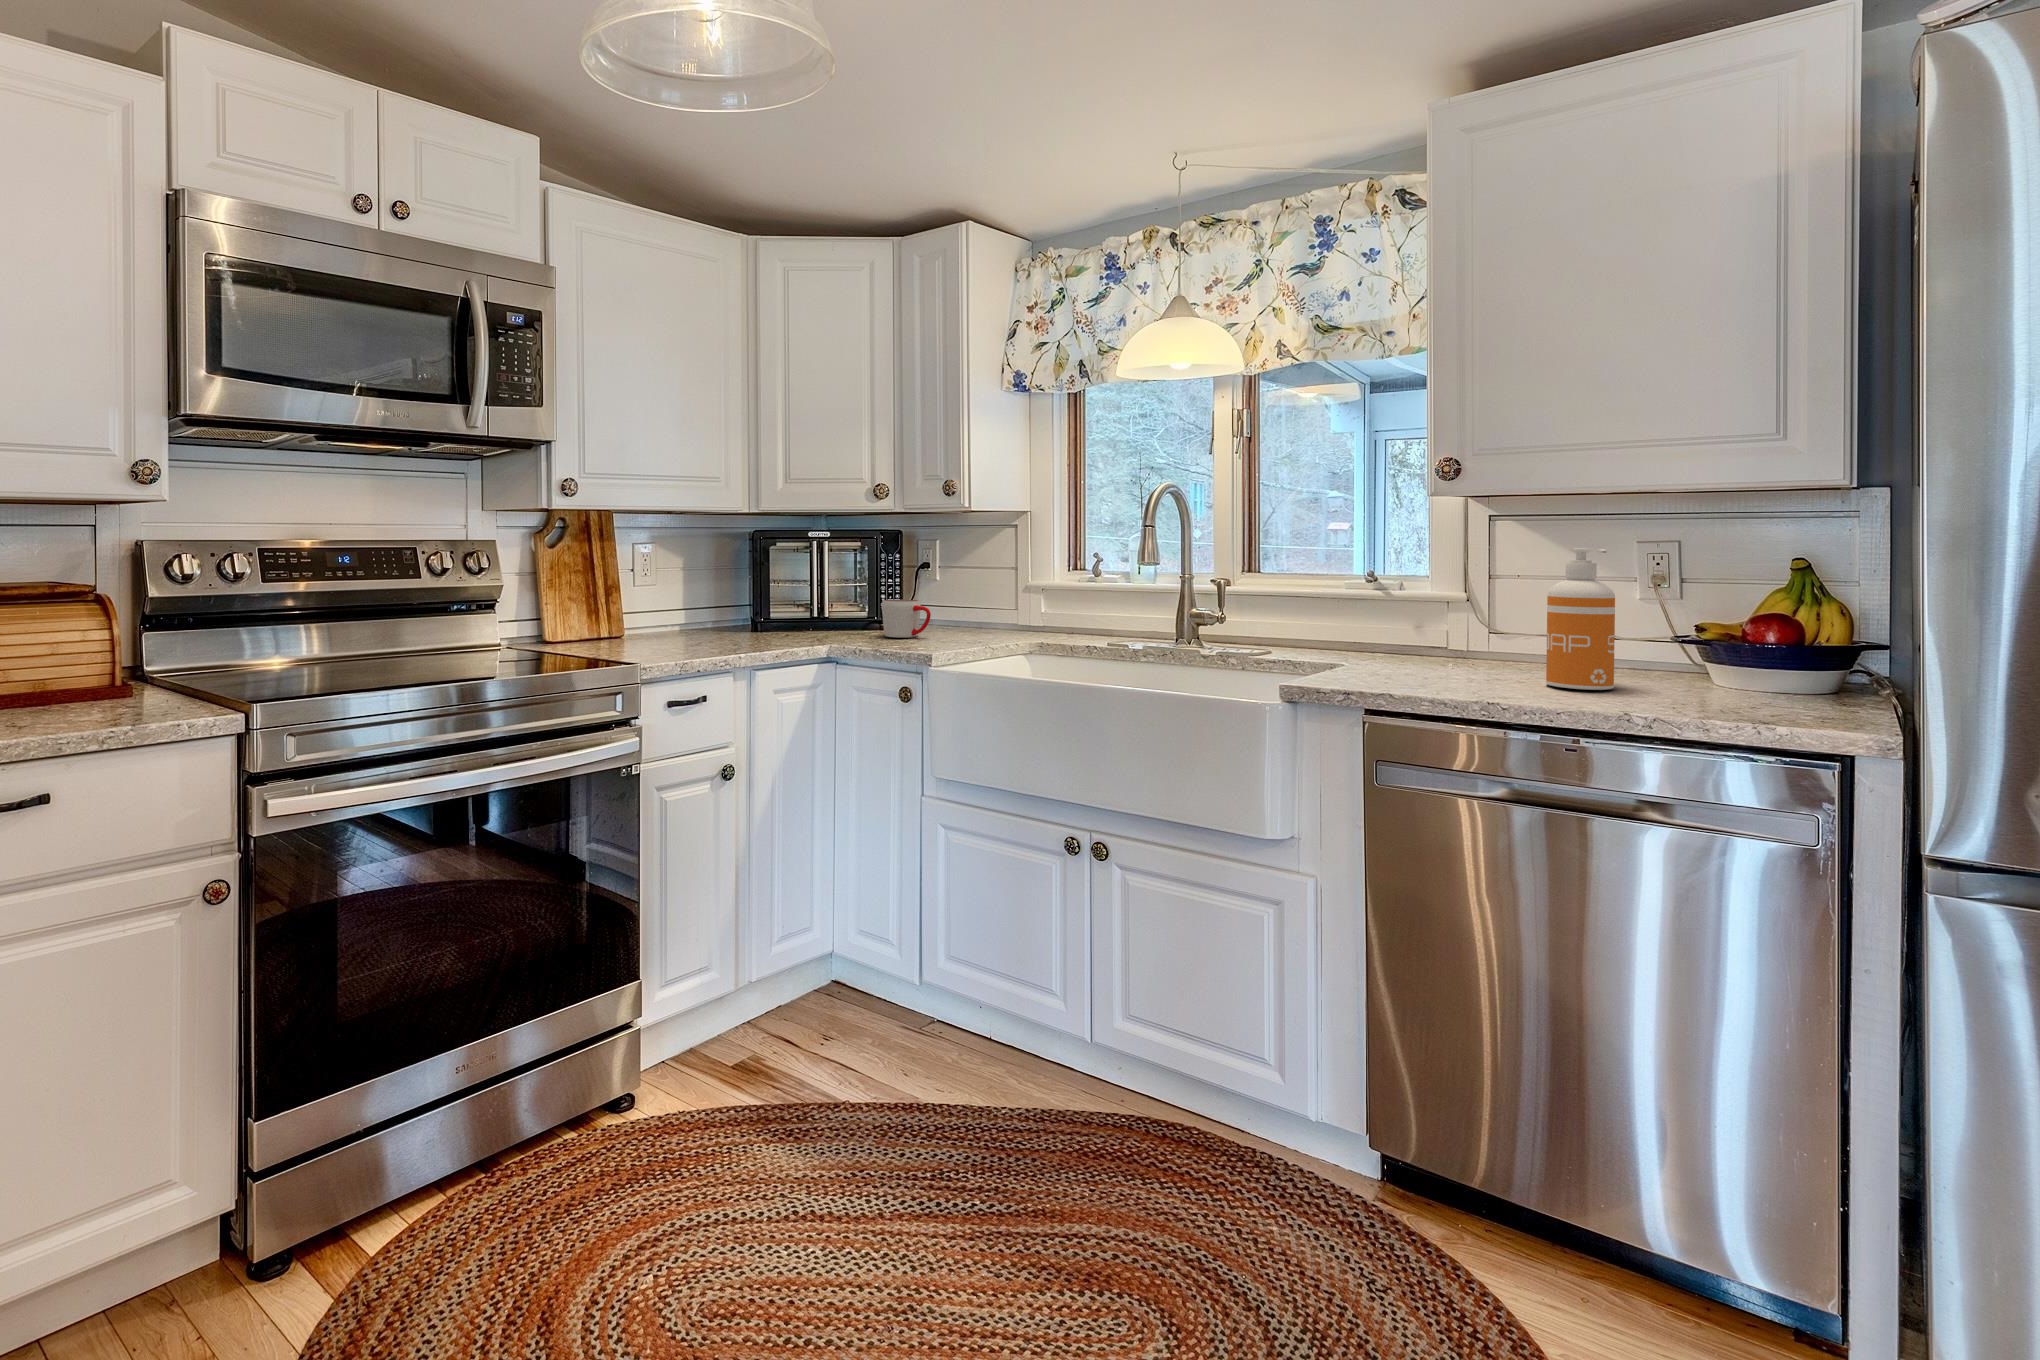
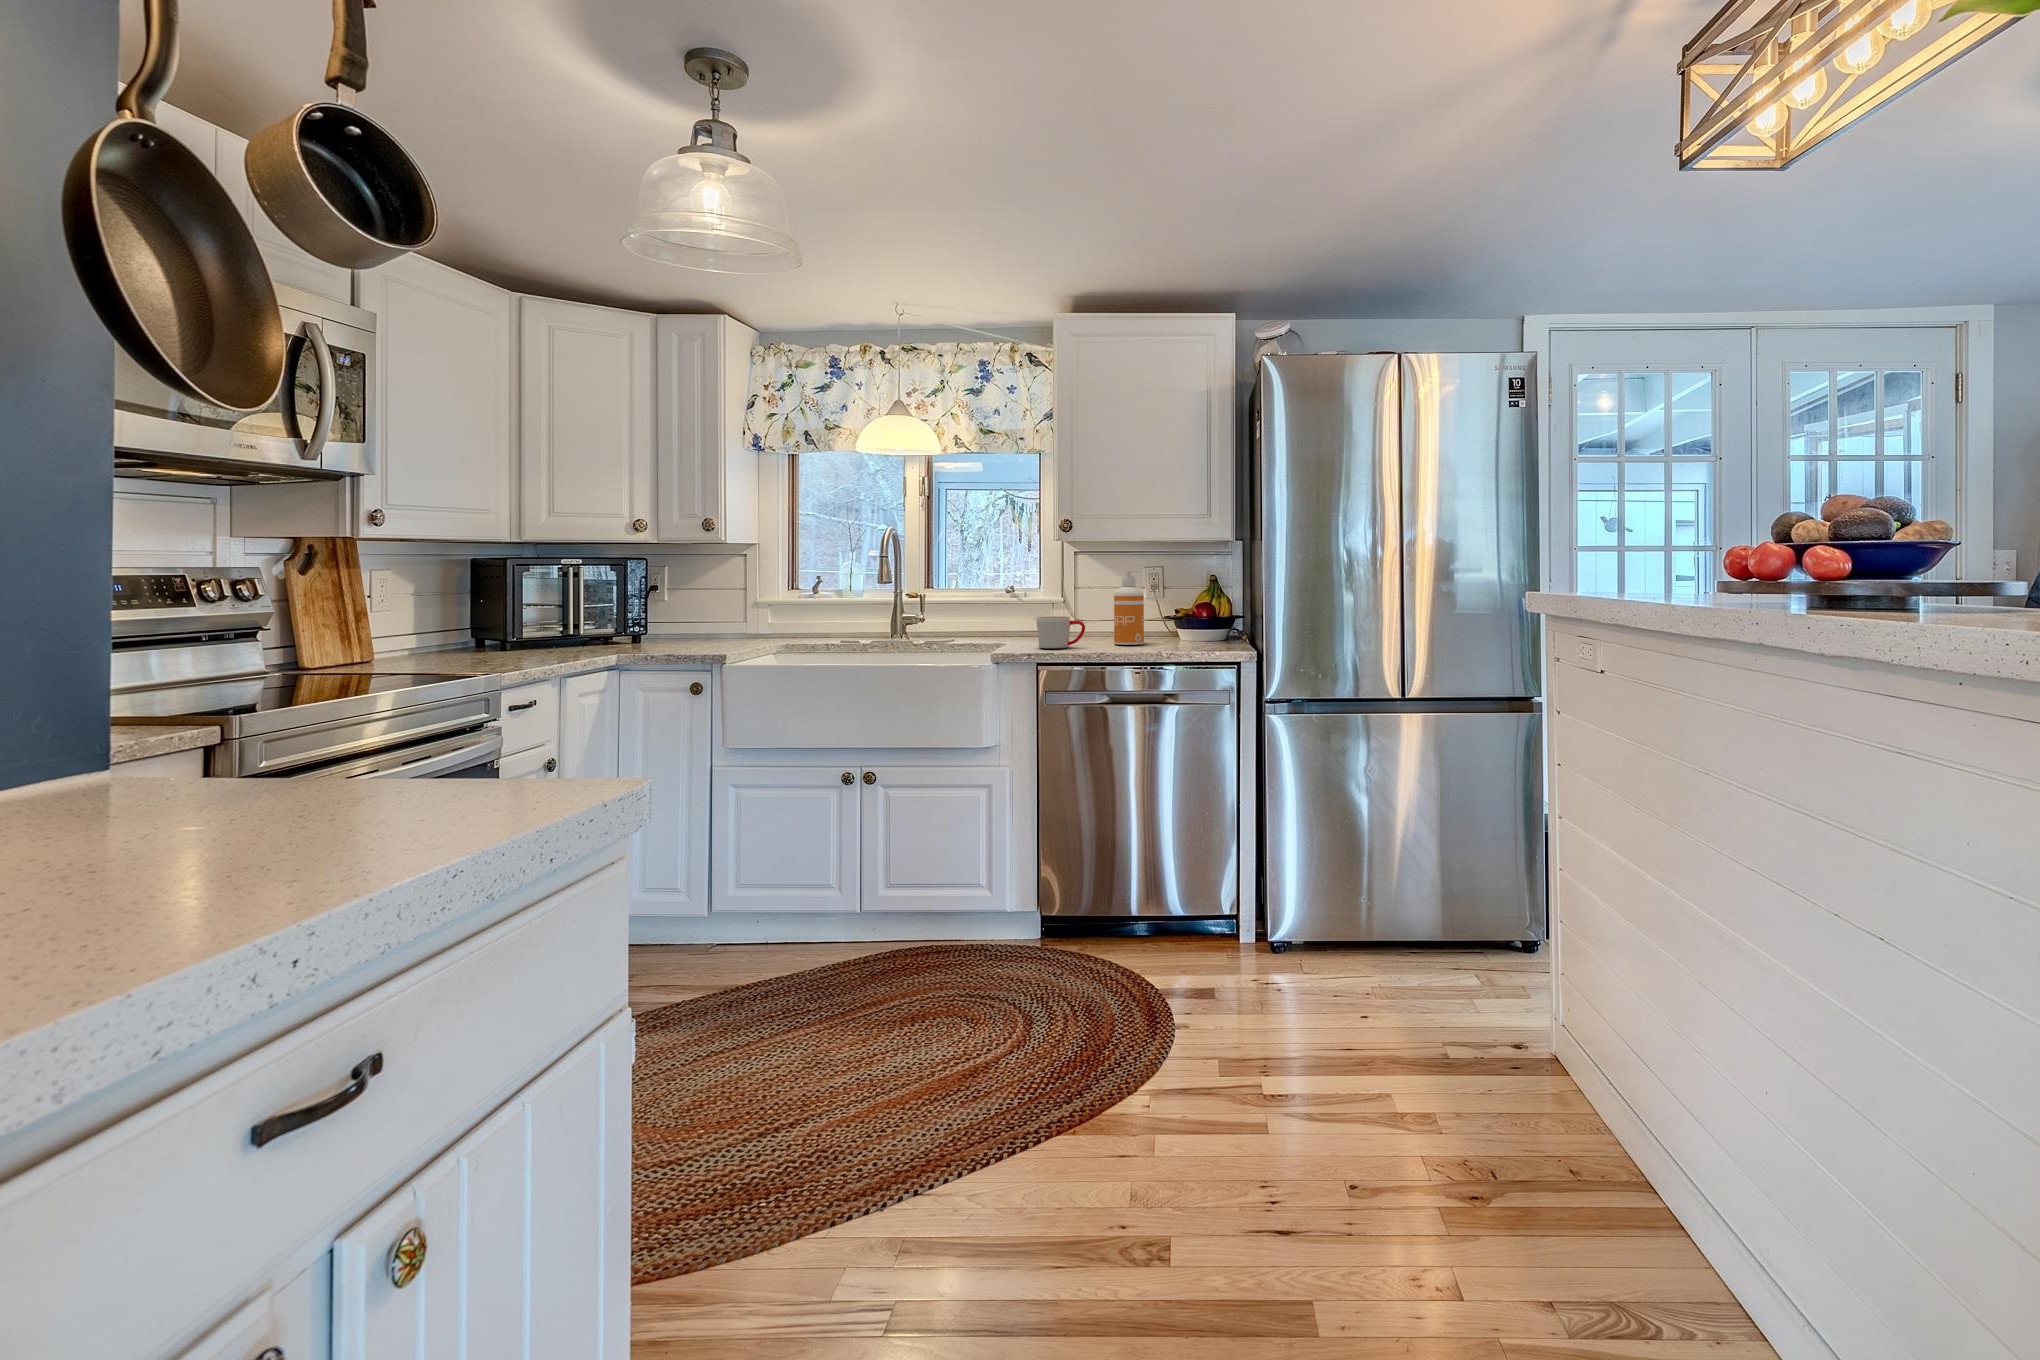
mug: present [882,600,931,638] -> present [1037,617,1085,648]

